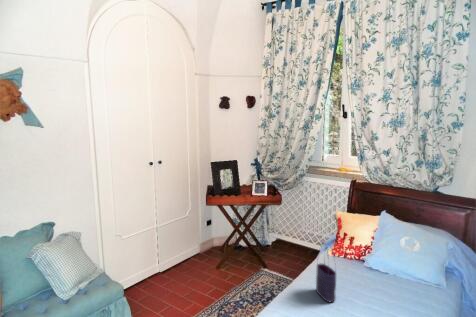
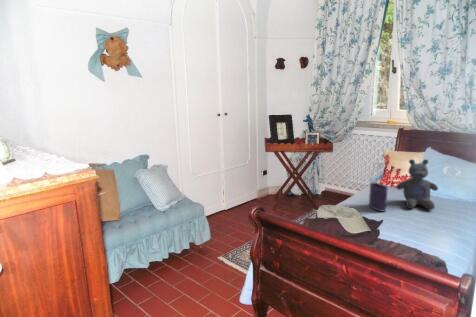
stuffed bear: none [347,235,394,298] -> present [397,159,438,210]

